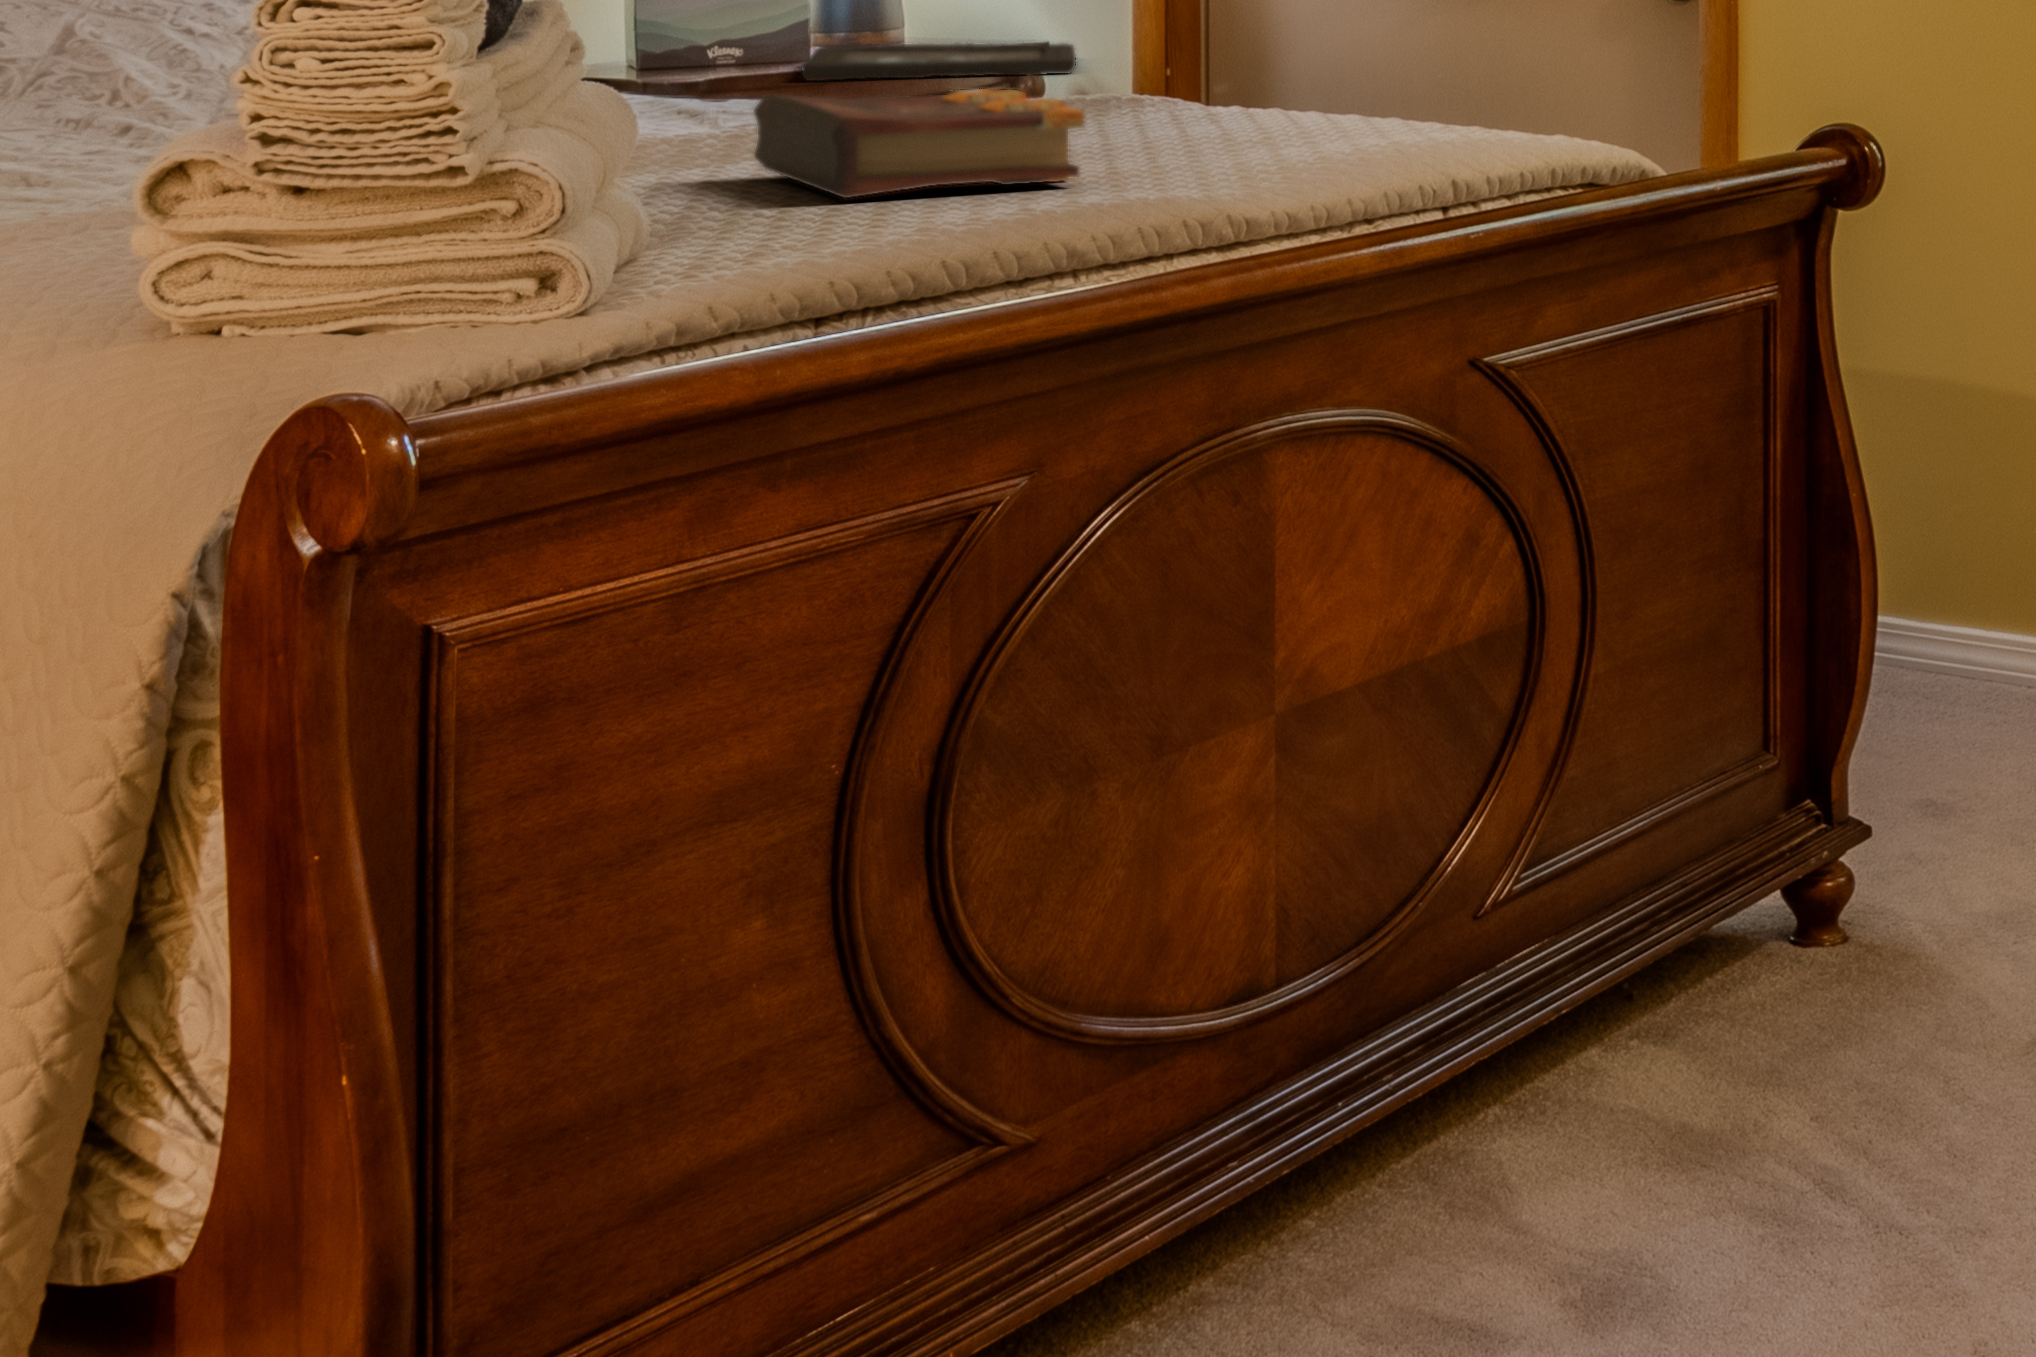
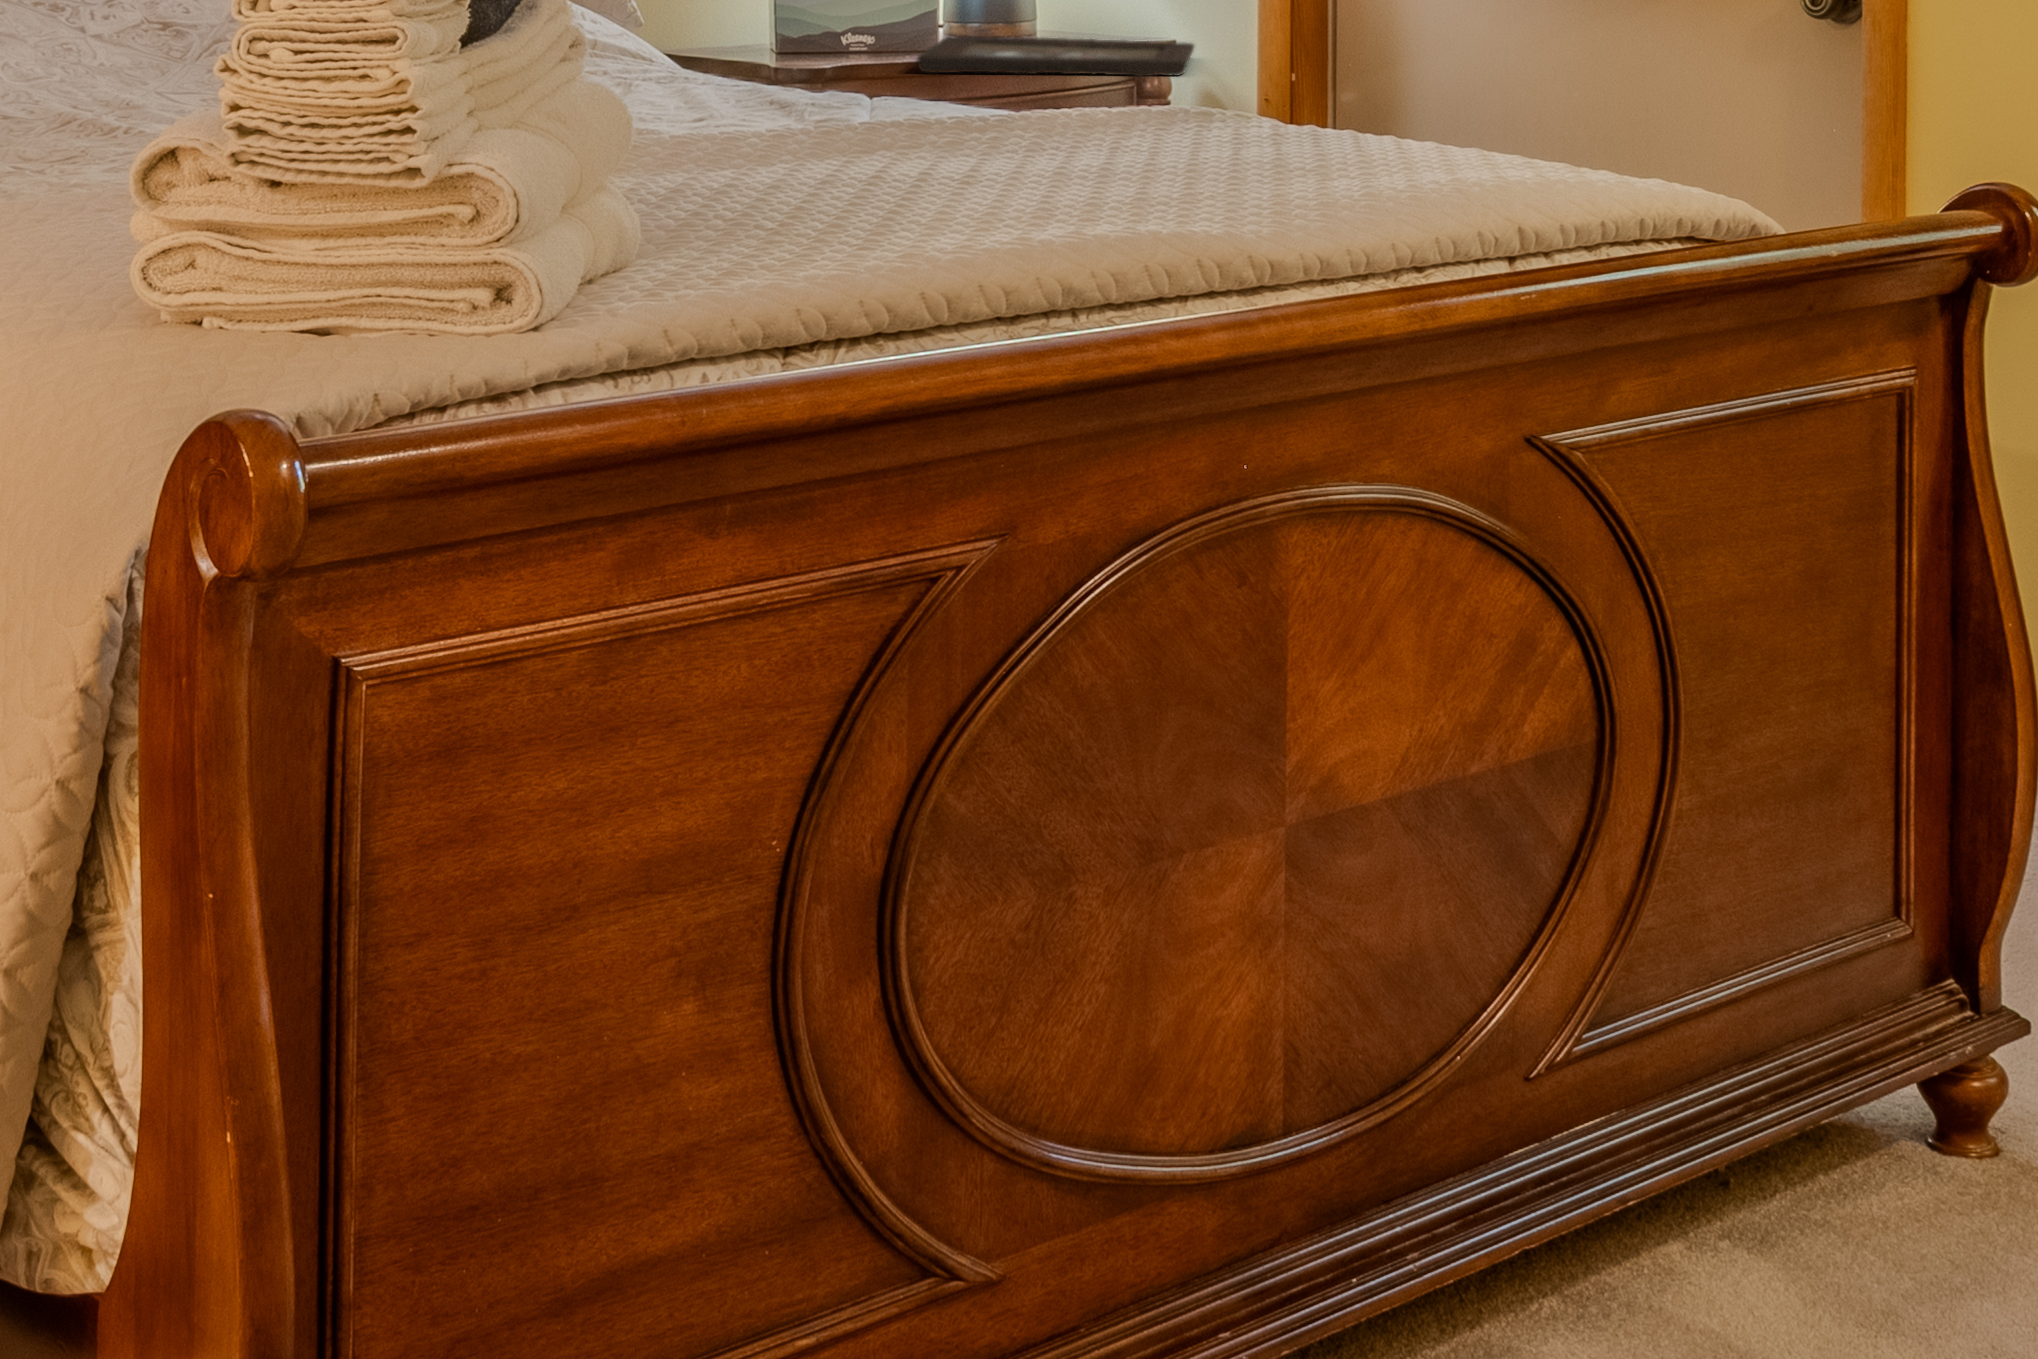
book: present [754,89,1084,198] -> none [795,94,1111,211]

